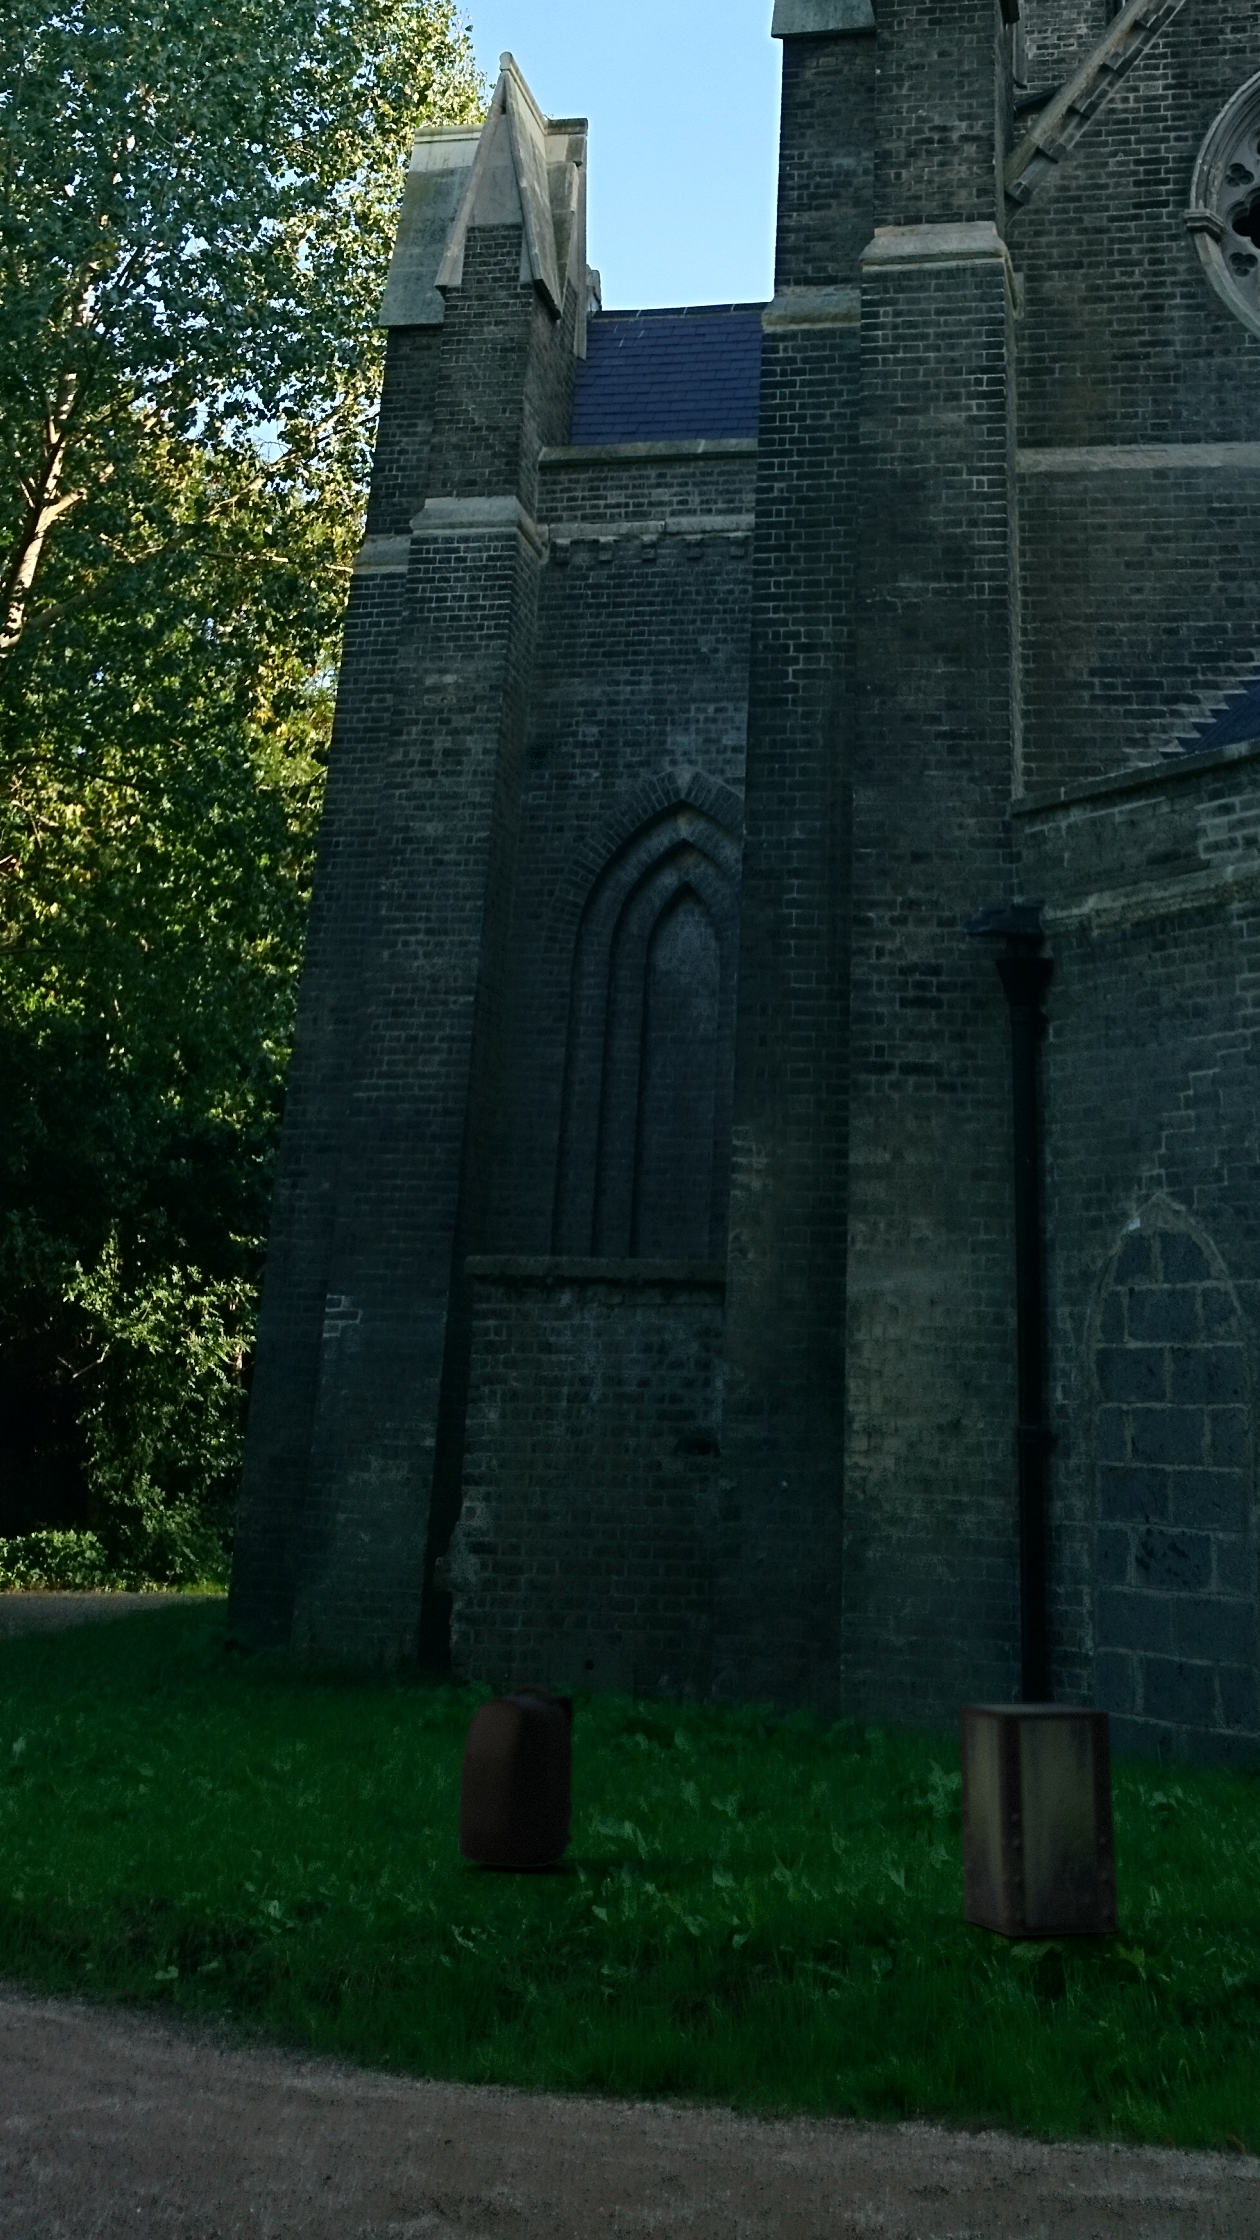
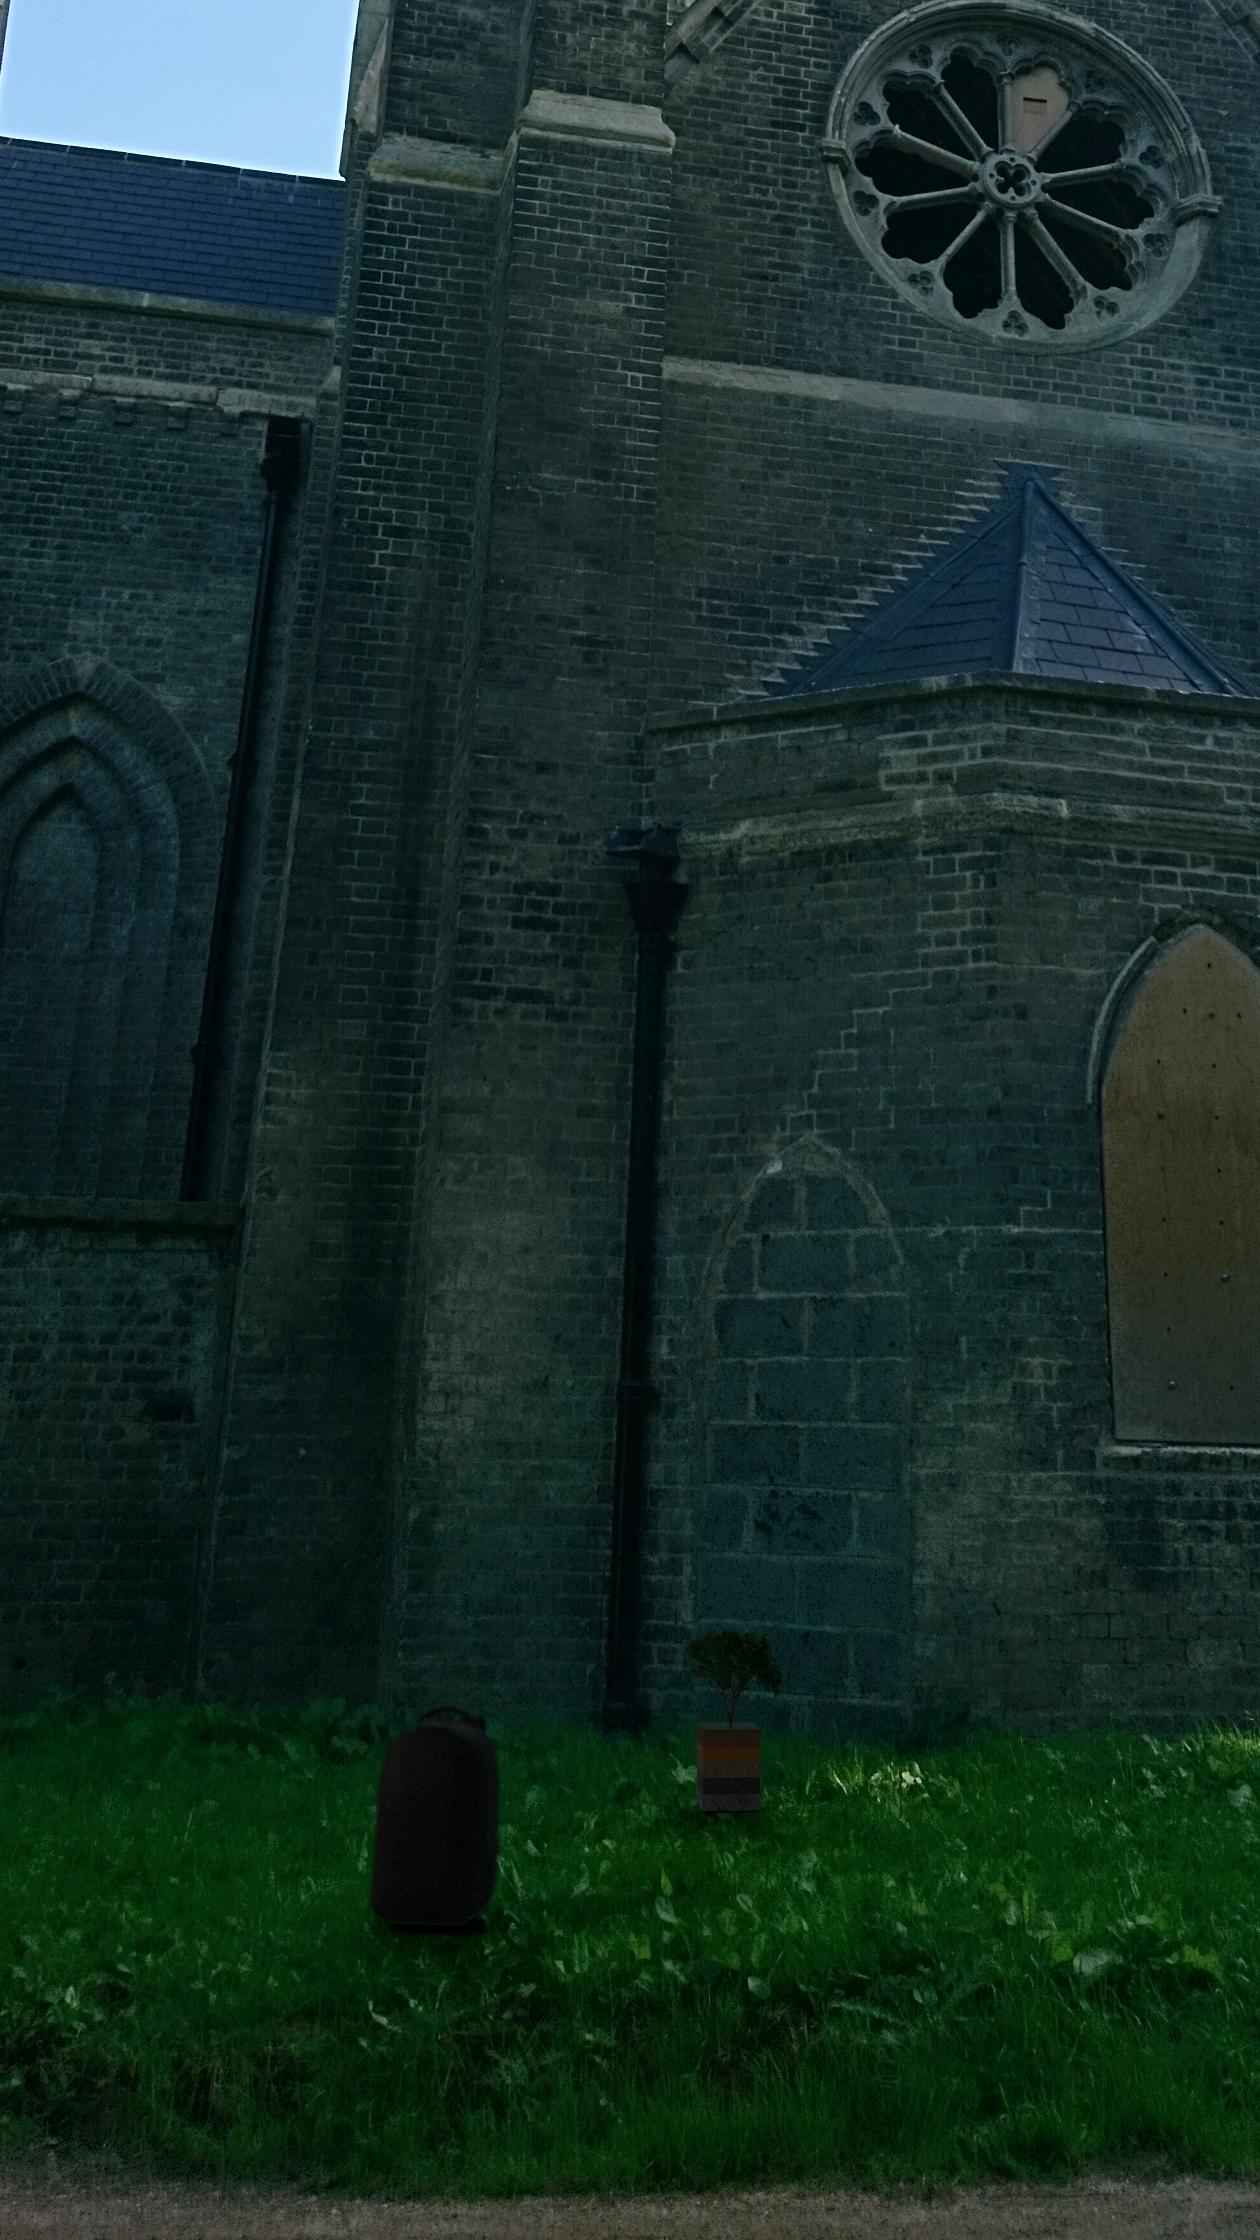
potted tree: none [872,1650,967,1818] -> present [682,1629,785,1811]
storage box: present [959,1703,1119,1936] -> none [1066,1716,1255,1989]

